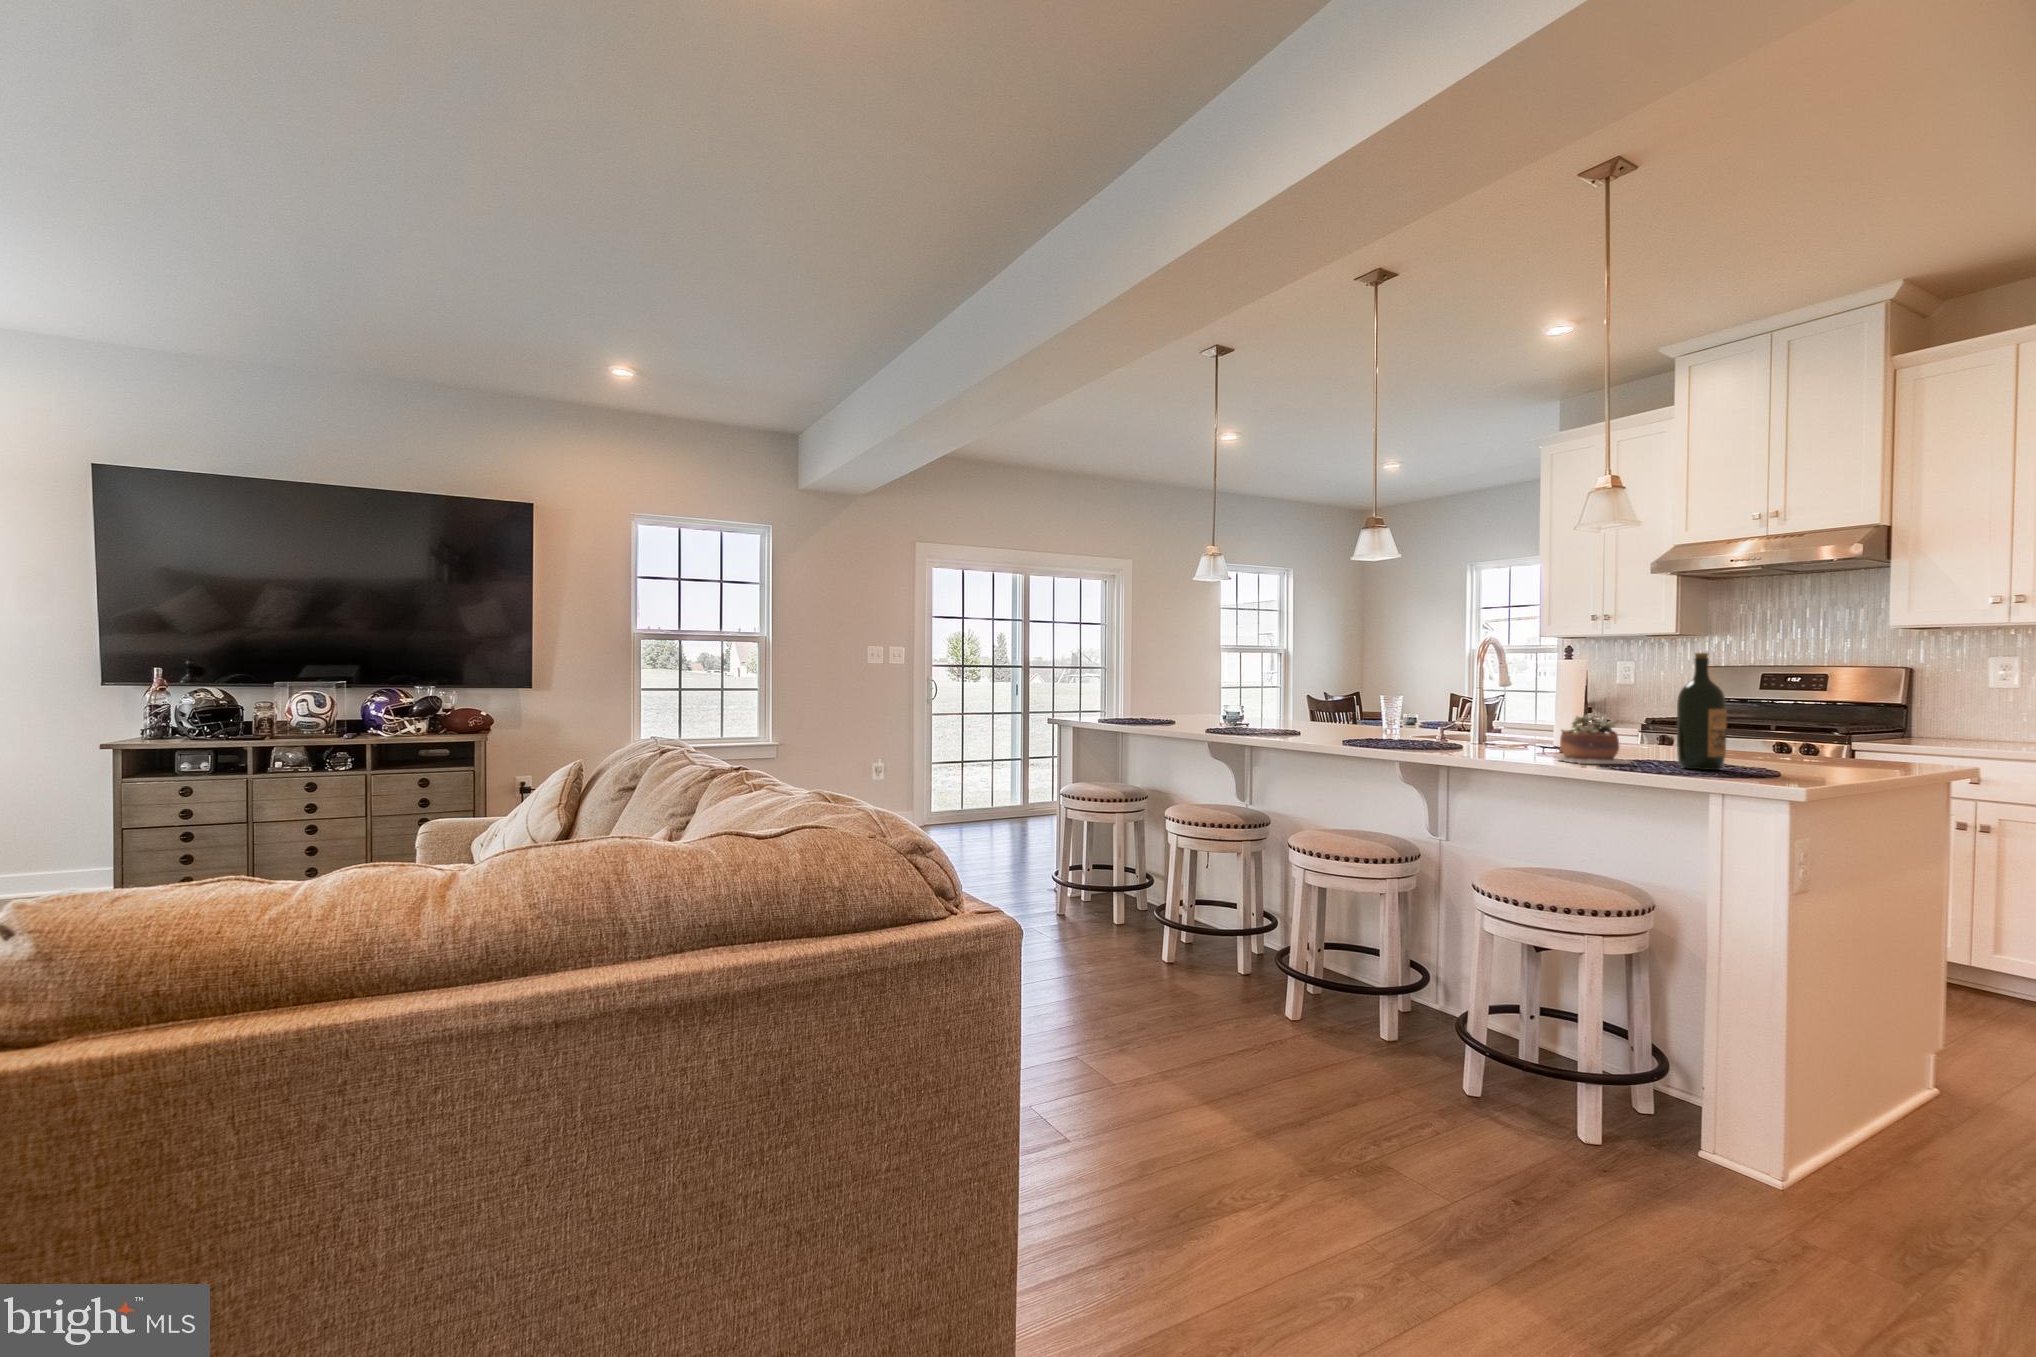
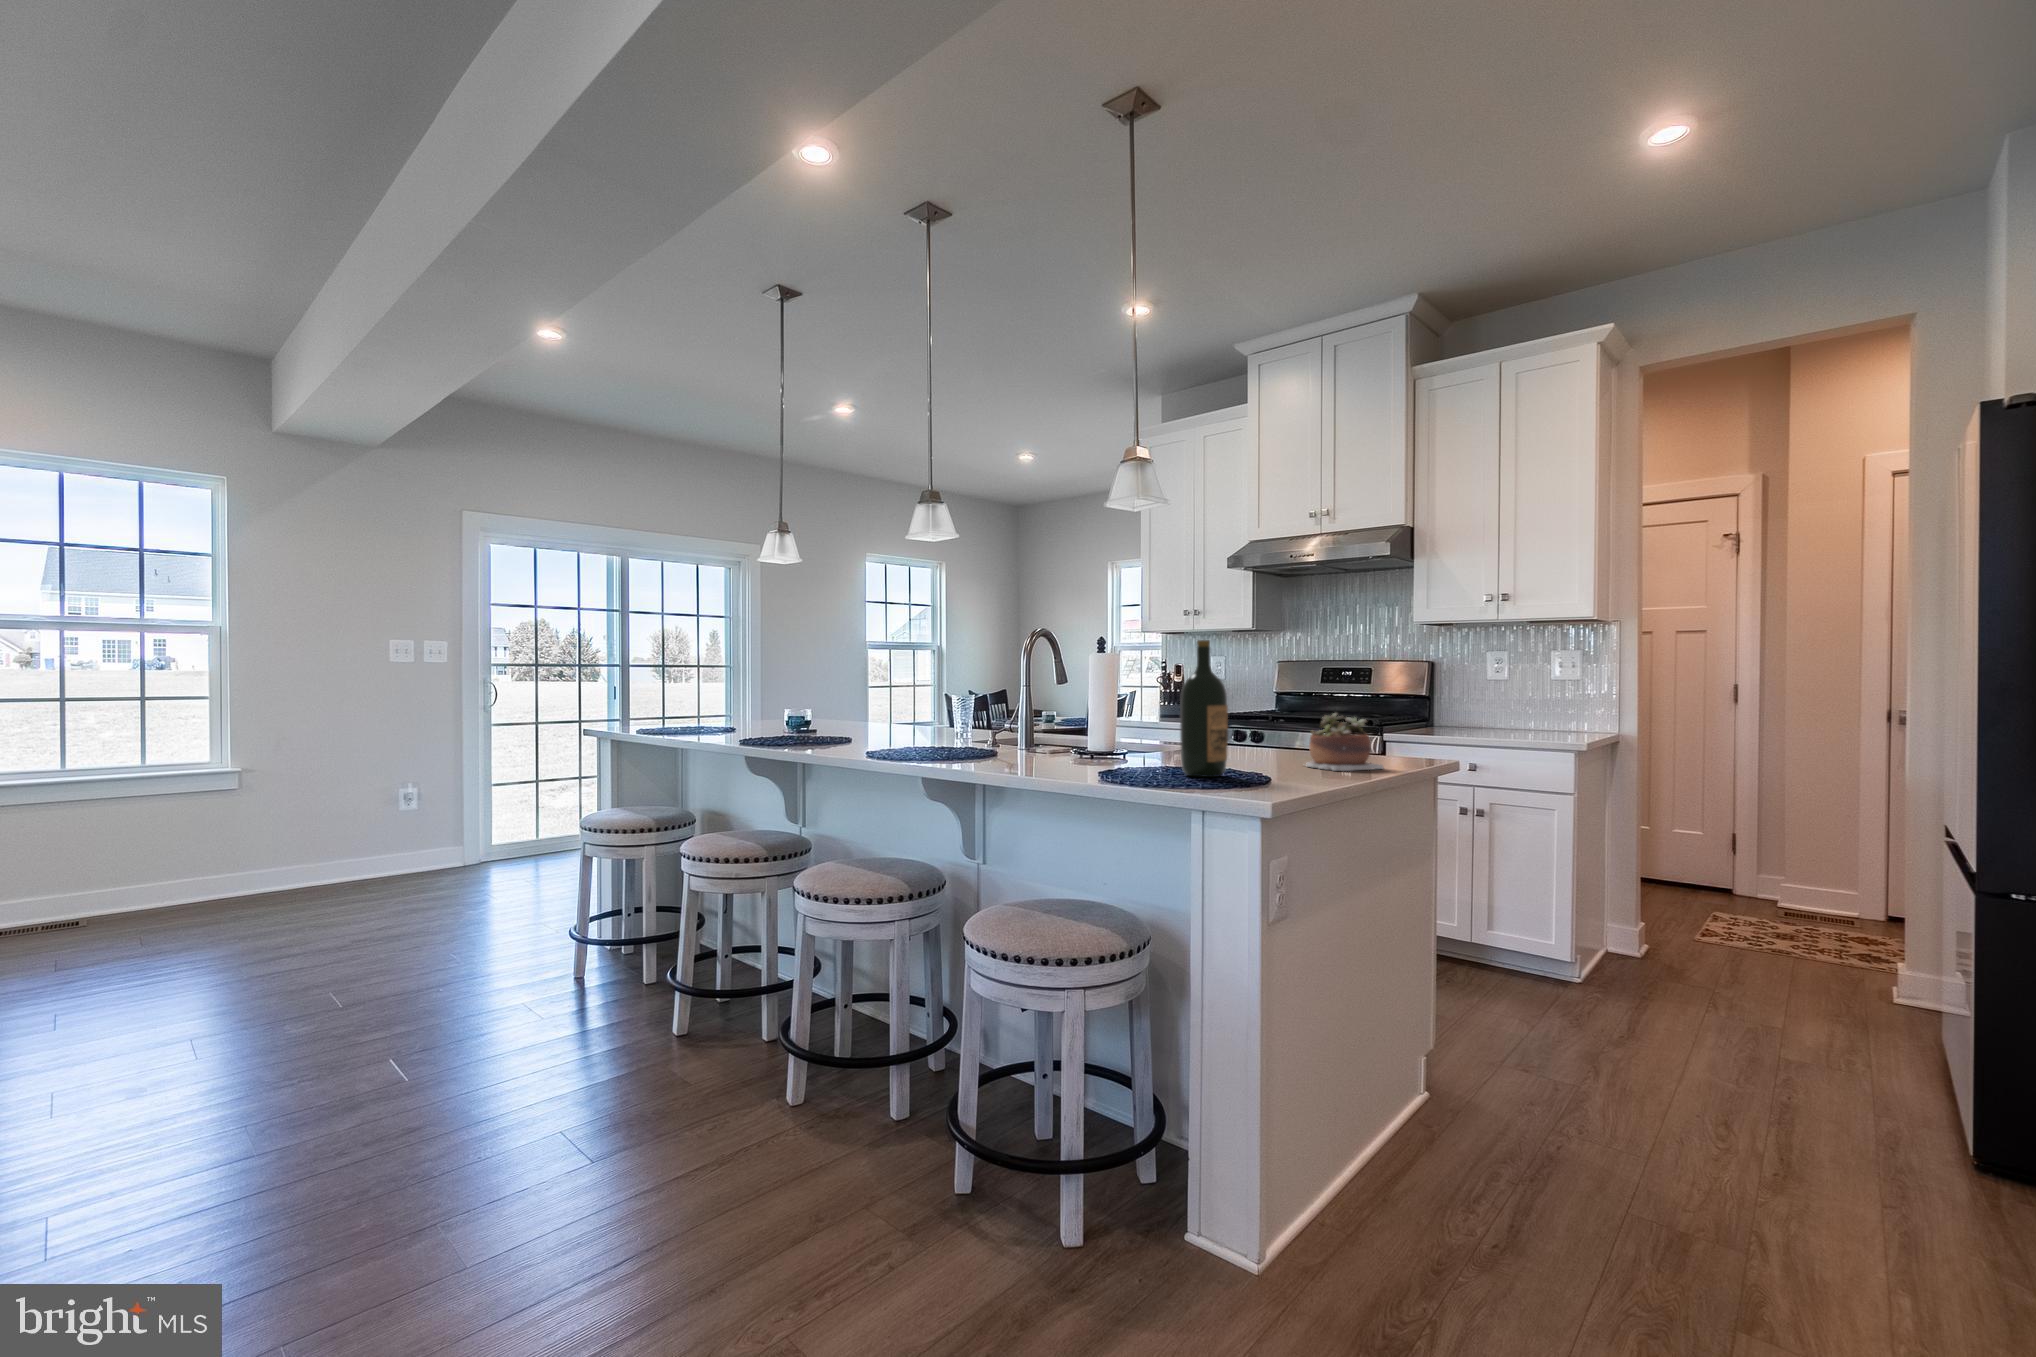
succulent plant: present [1556,715,1631,764] -> present [1306,713,1383,771]

